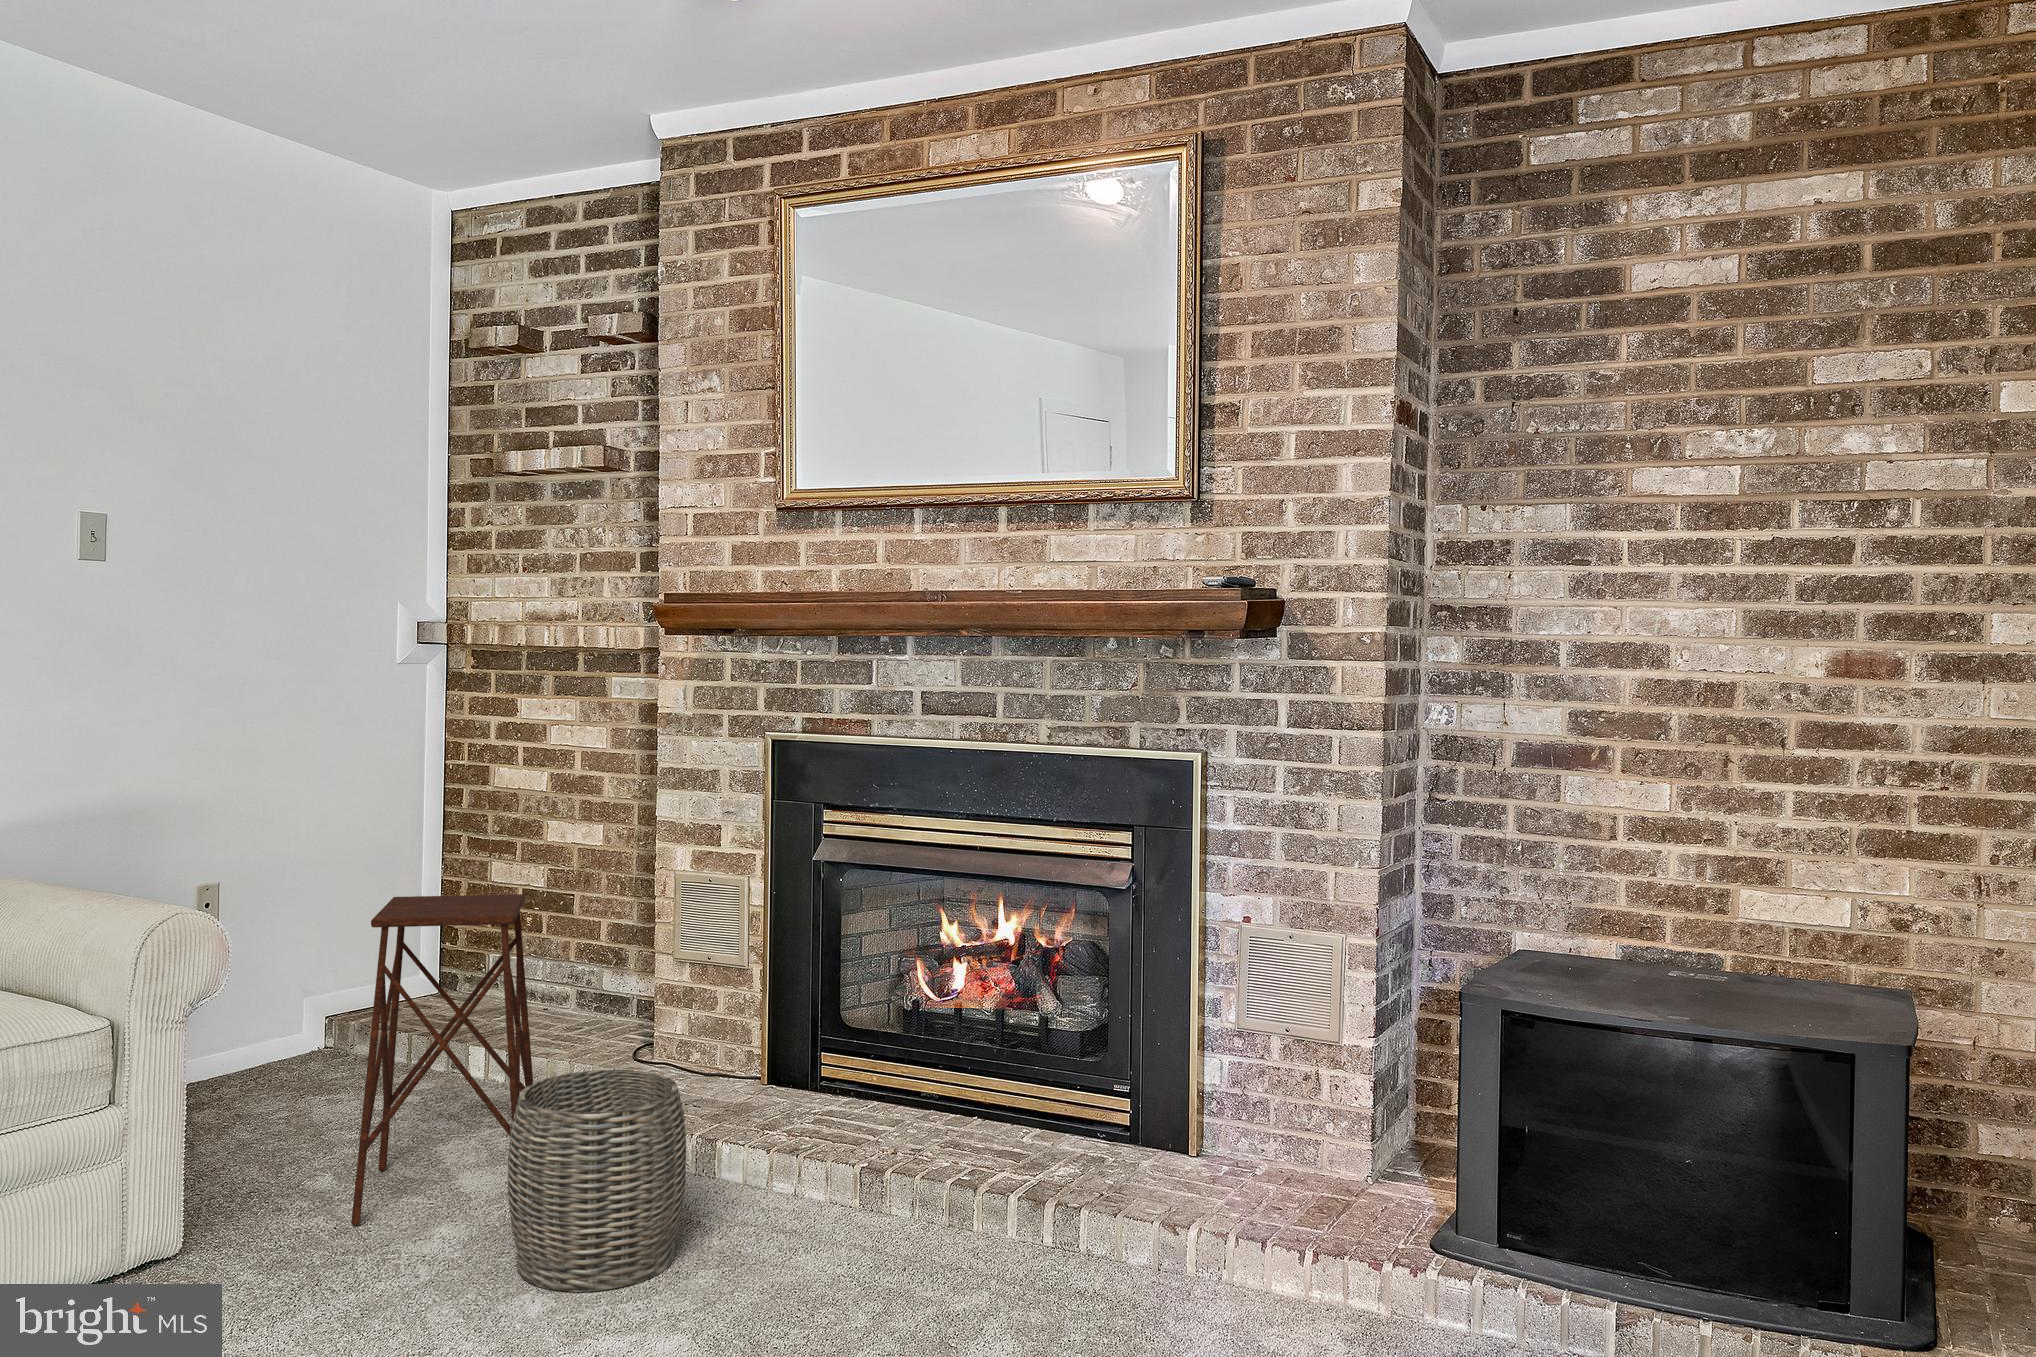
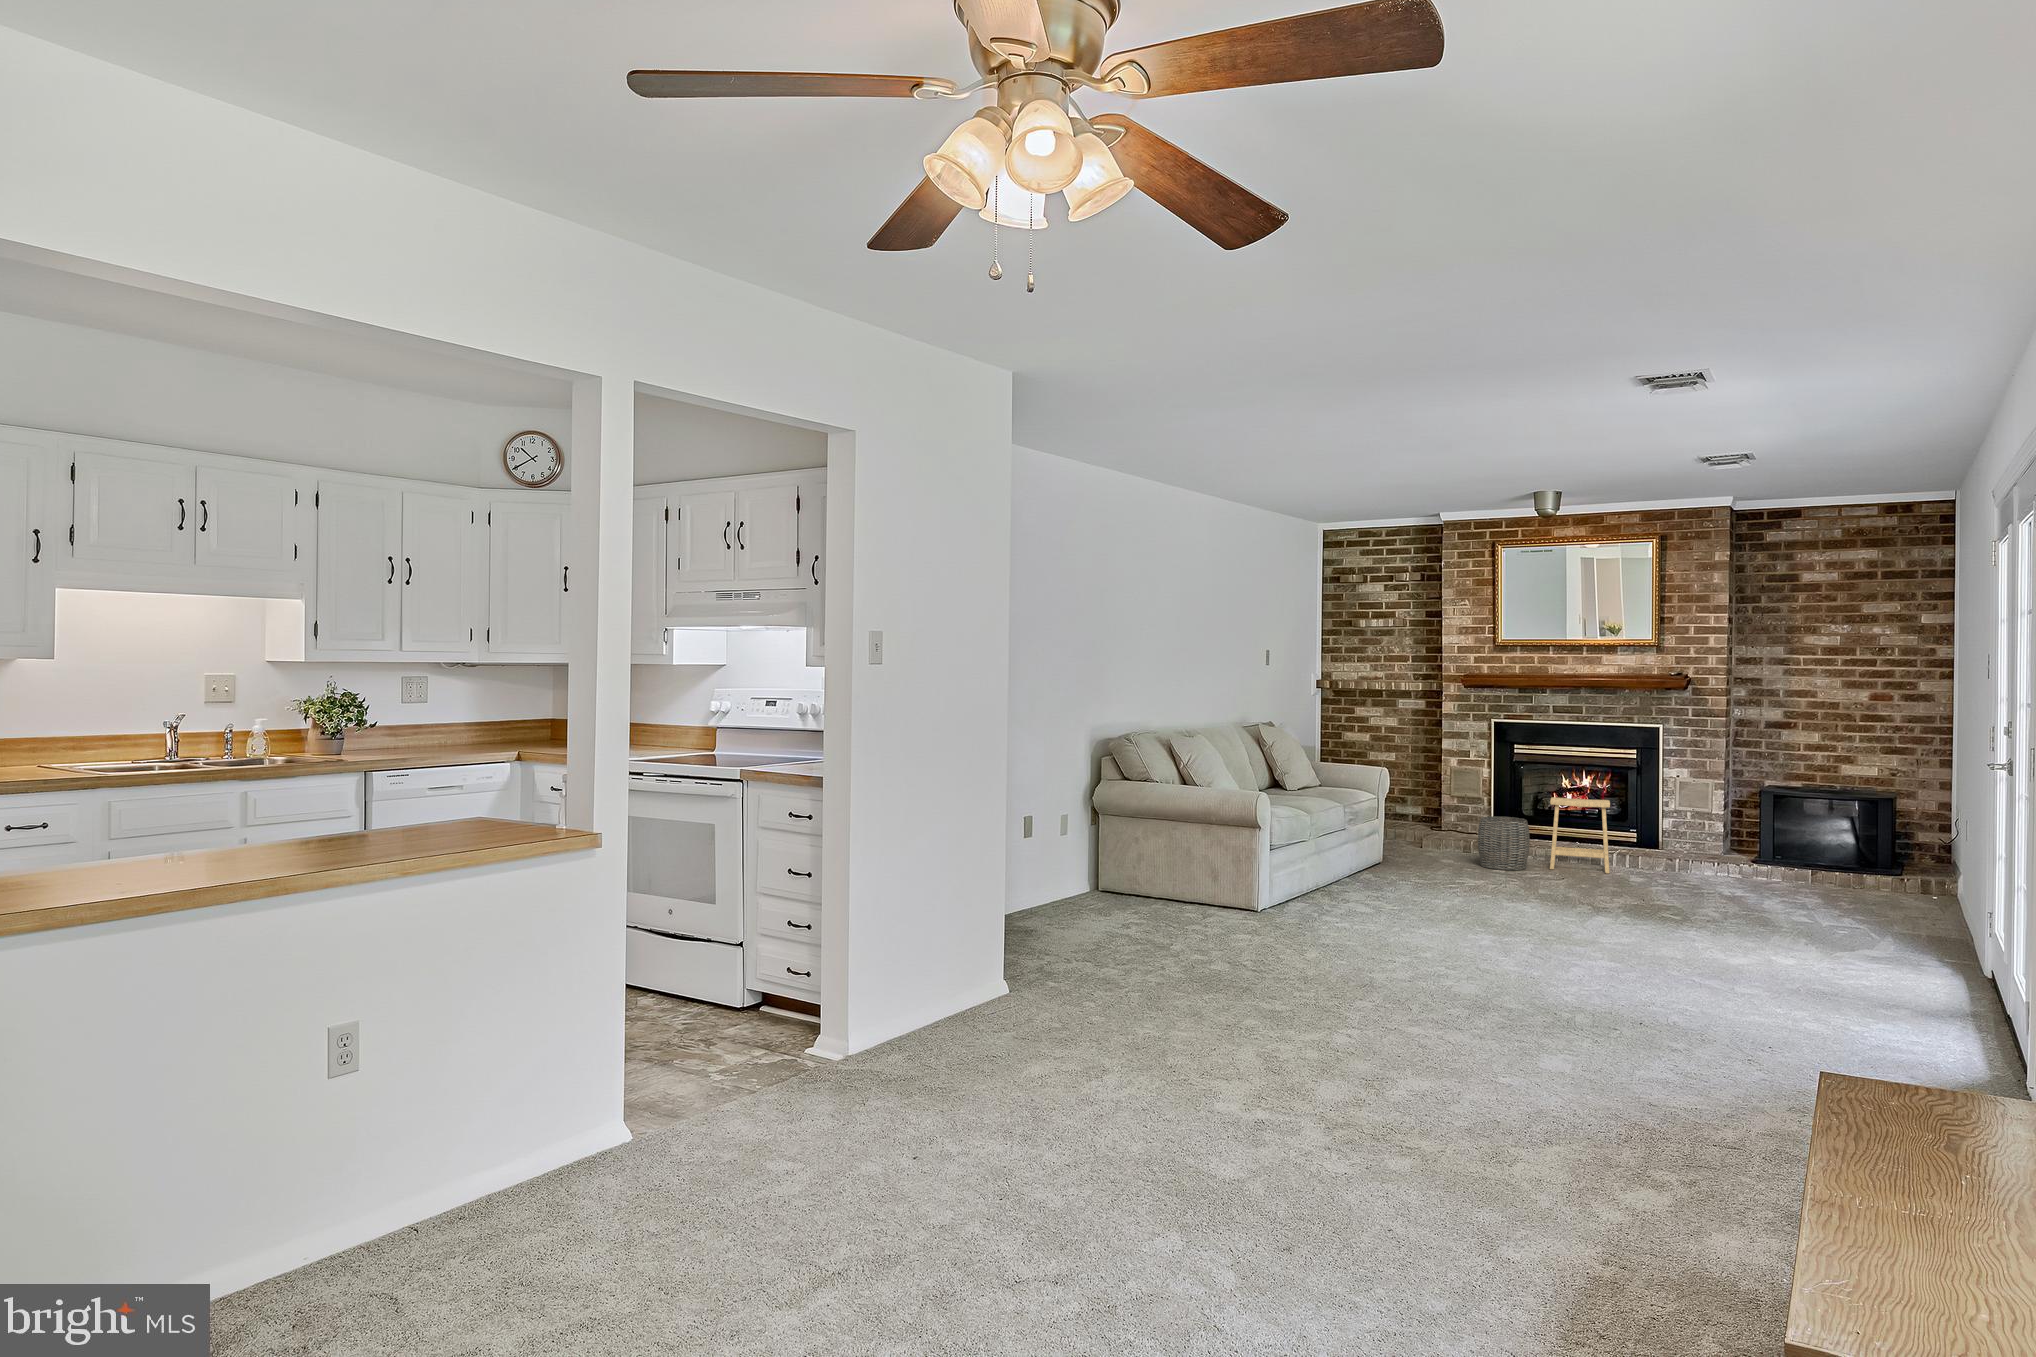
side table: present [351,894,533,1226] -> none [1397,770,1463,861]
footstool: none [739,1005,964,1306] -> present [1550,797,1610,874]

